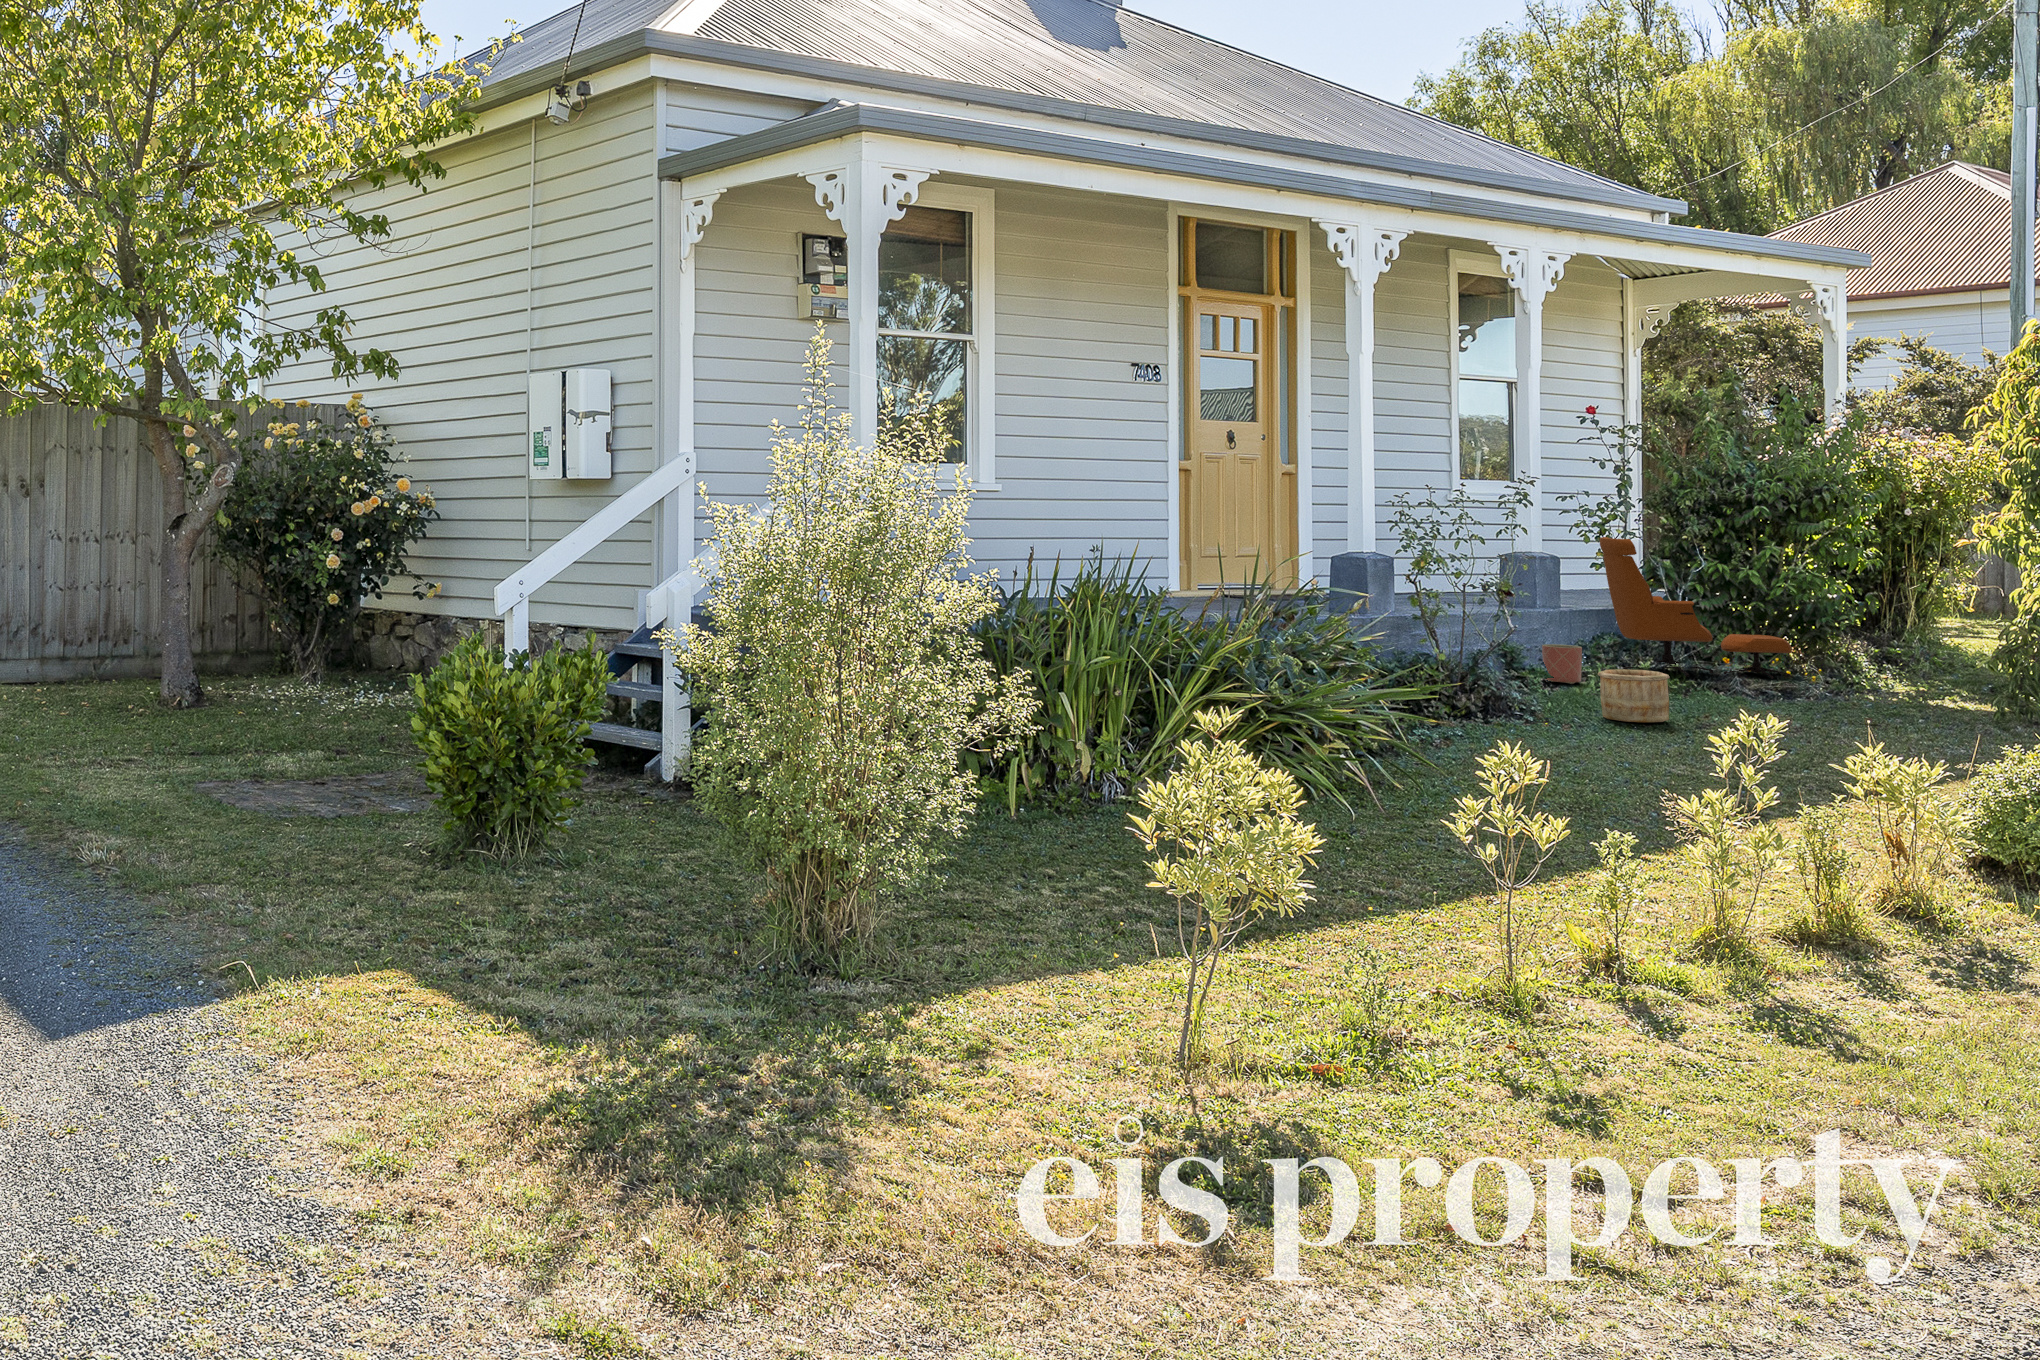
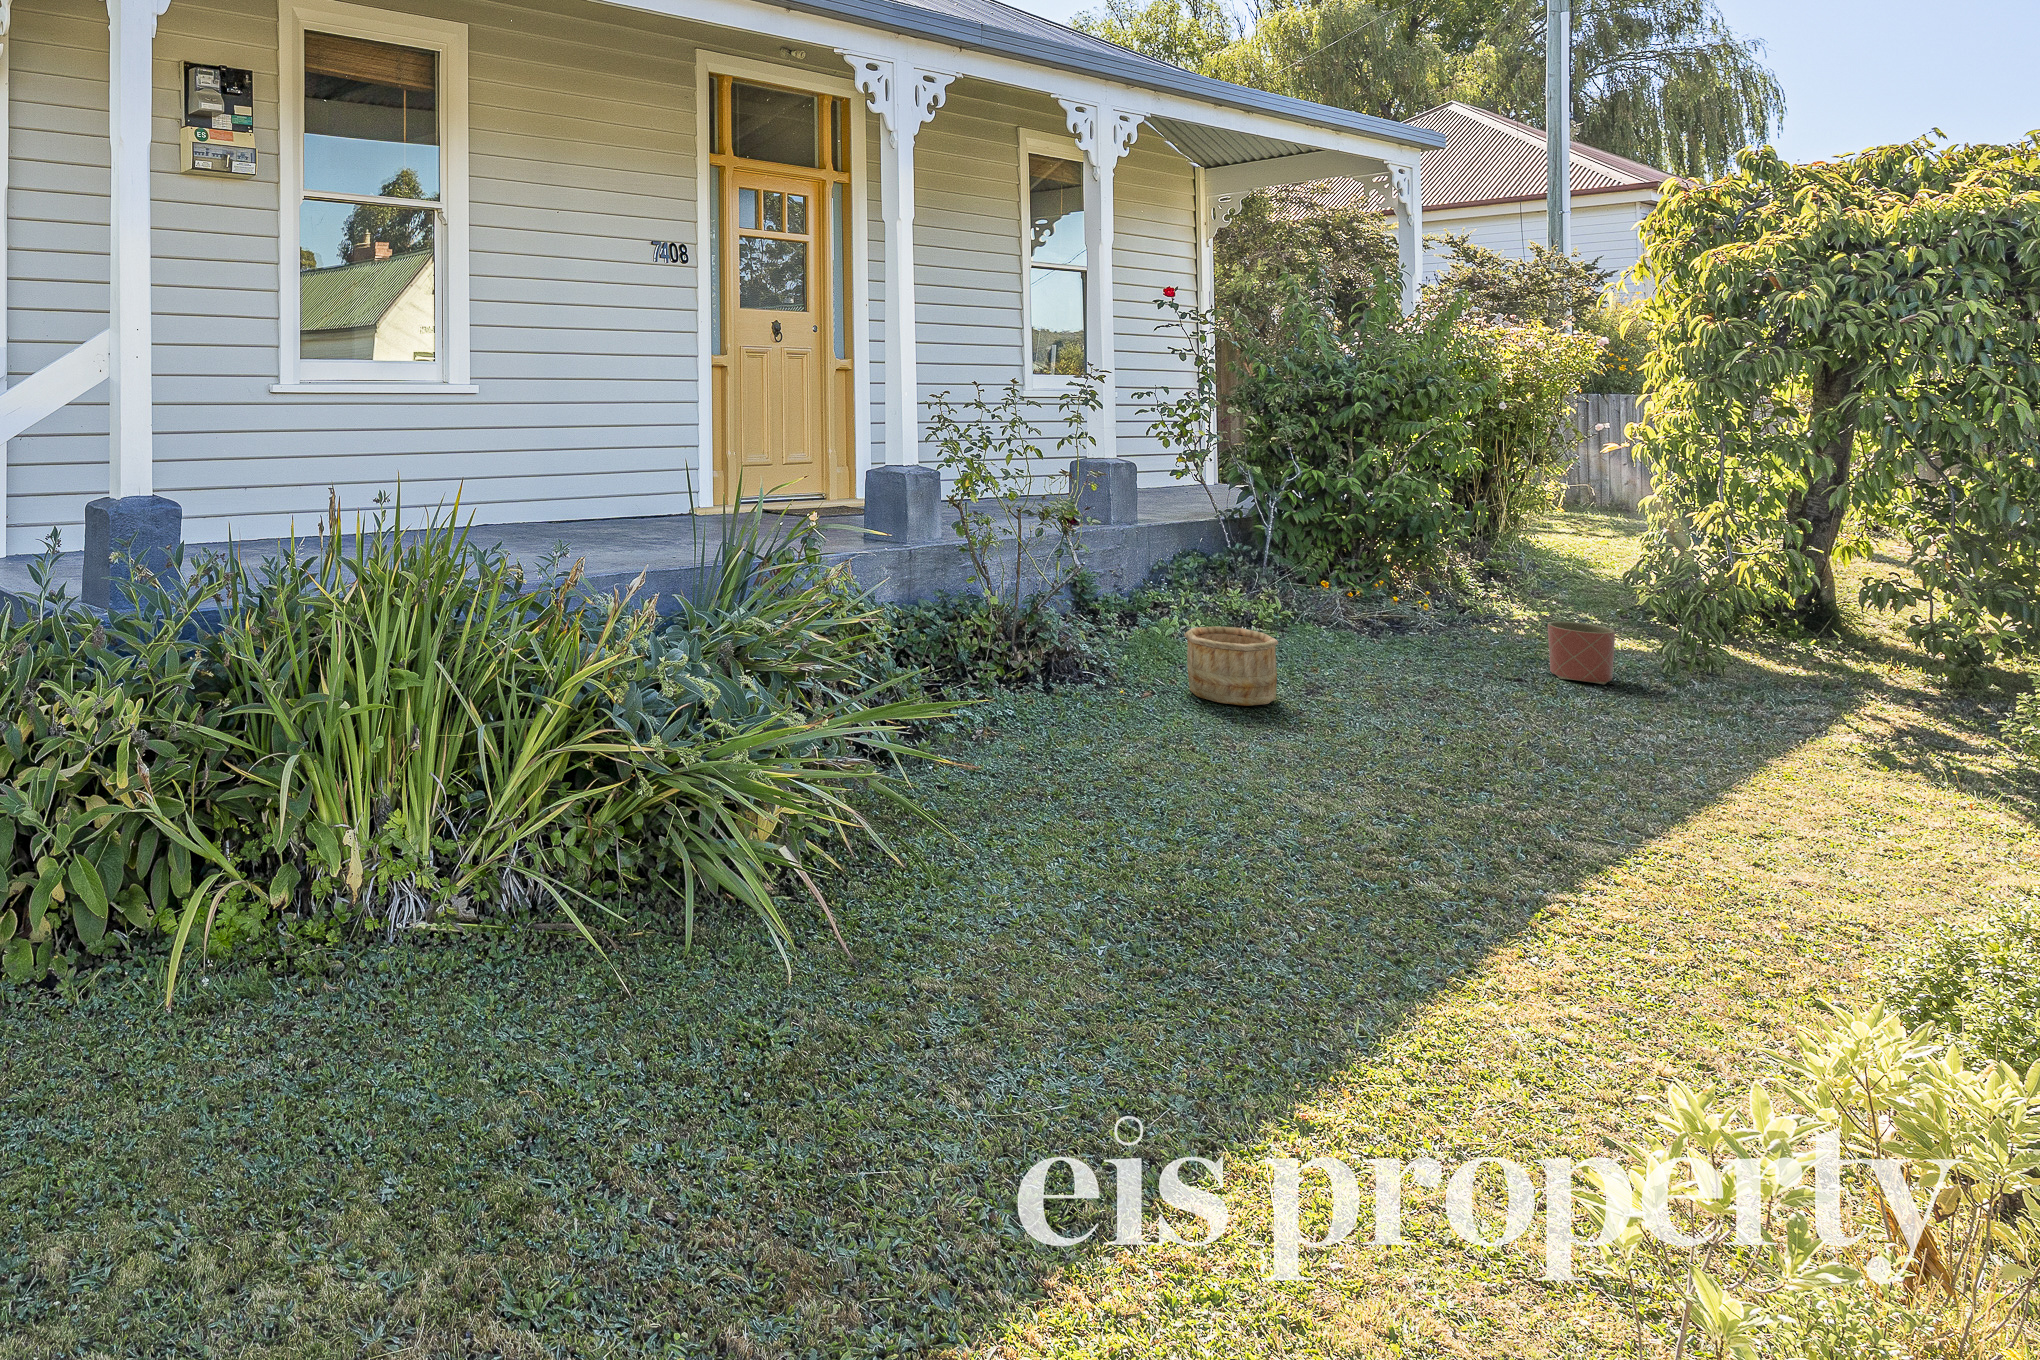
lounge chair: present [1600,537,1792,679] -> none [1179,437,1389,598]
planter: present [1542,644,1582,684] -> present [1548,621,1615,685]

